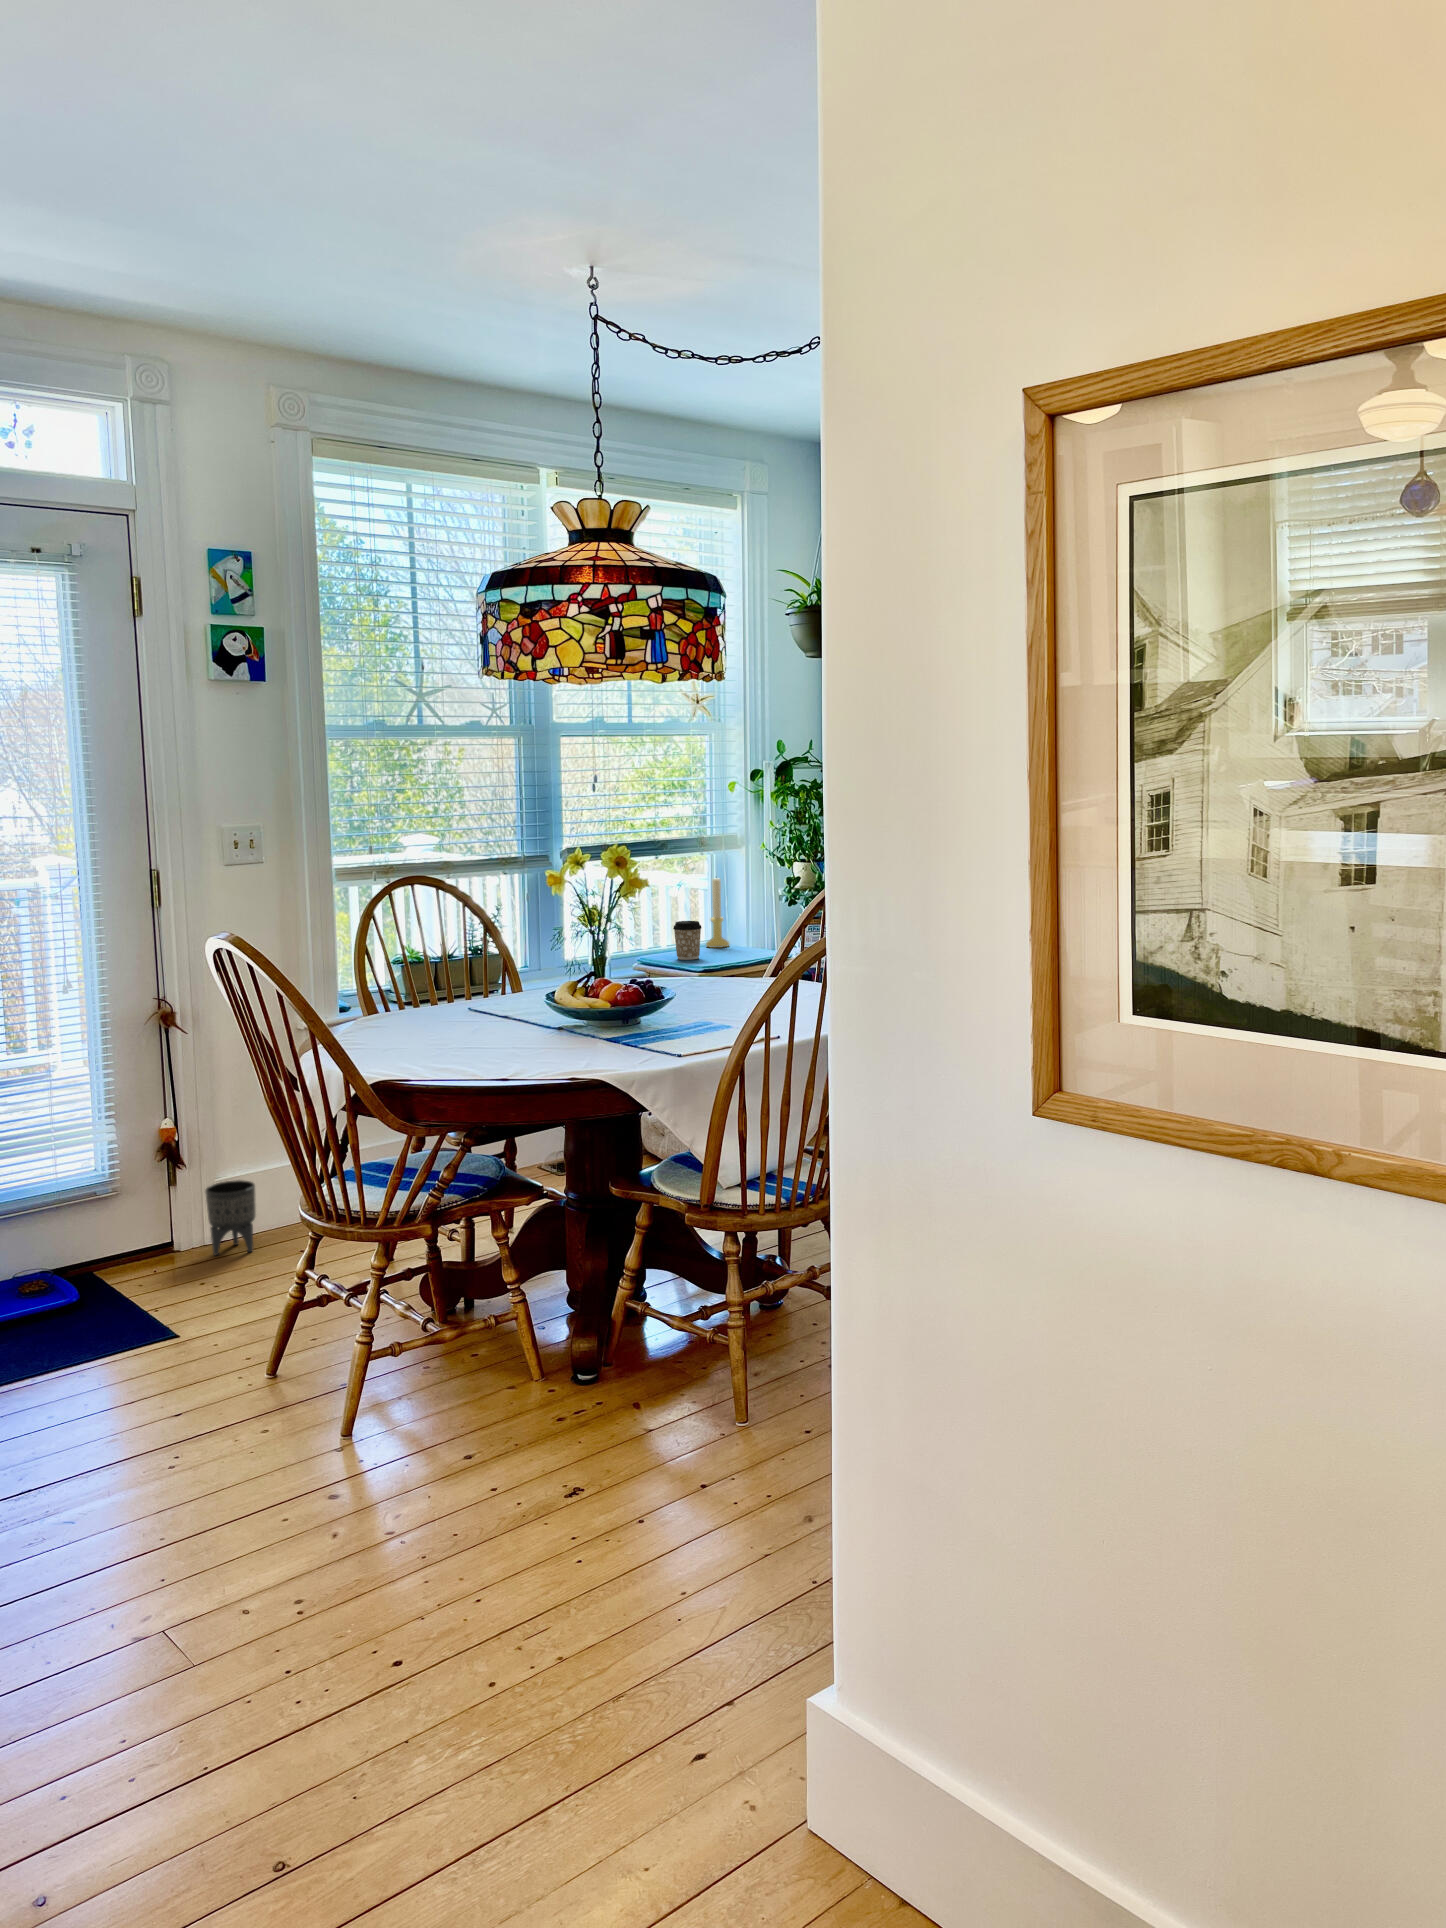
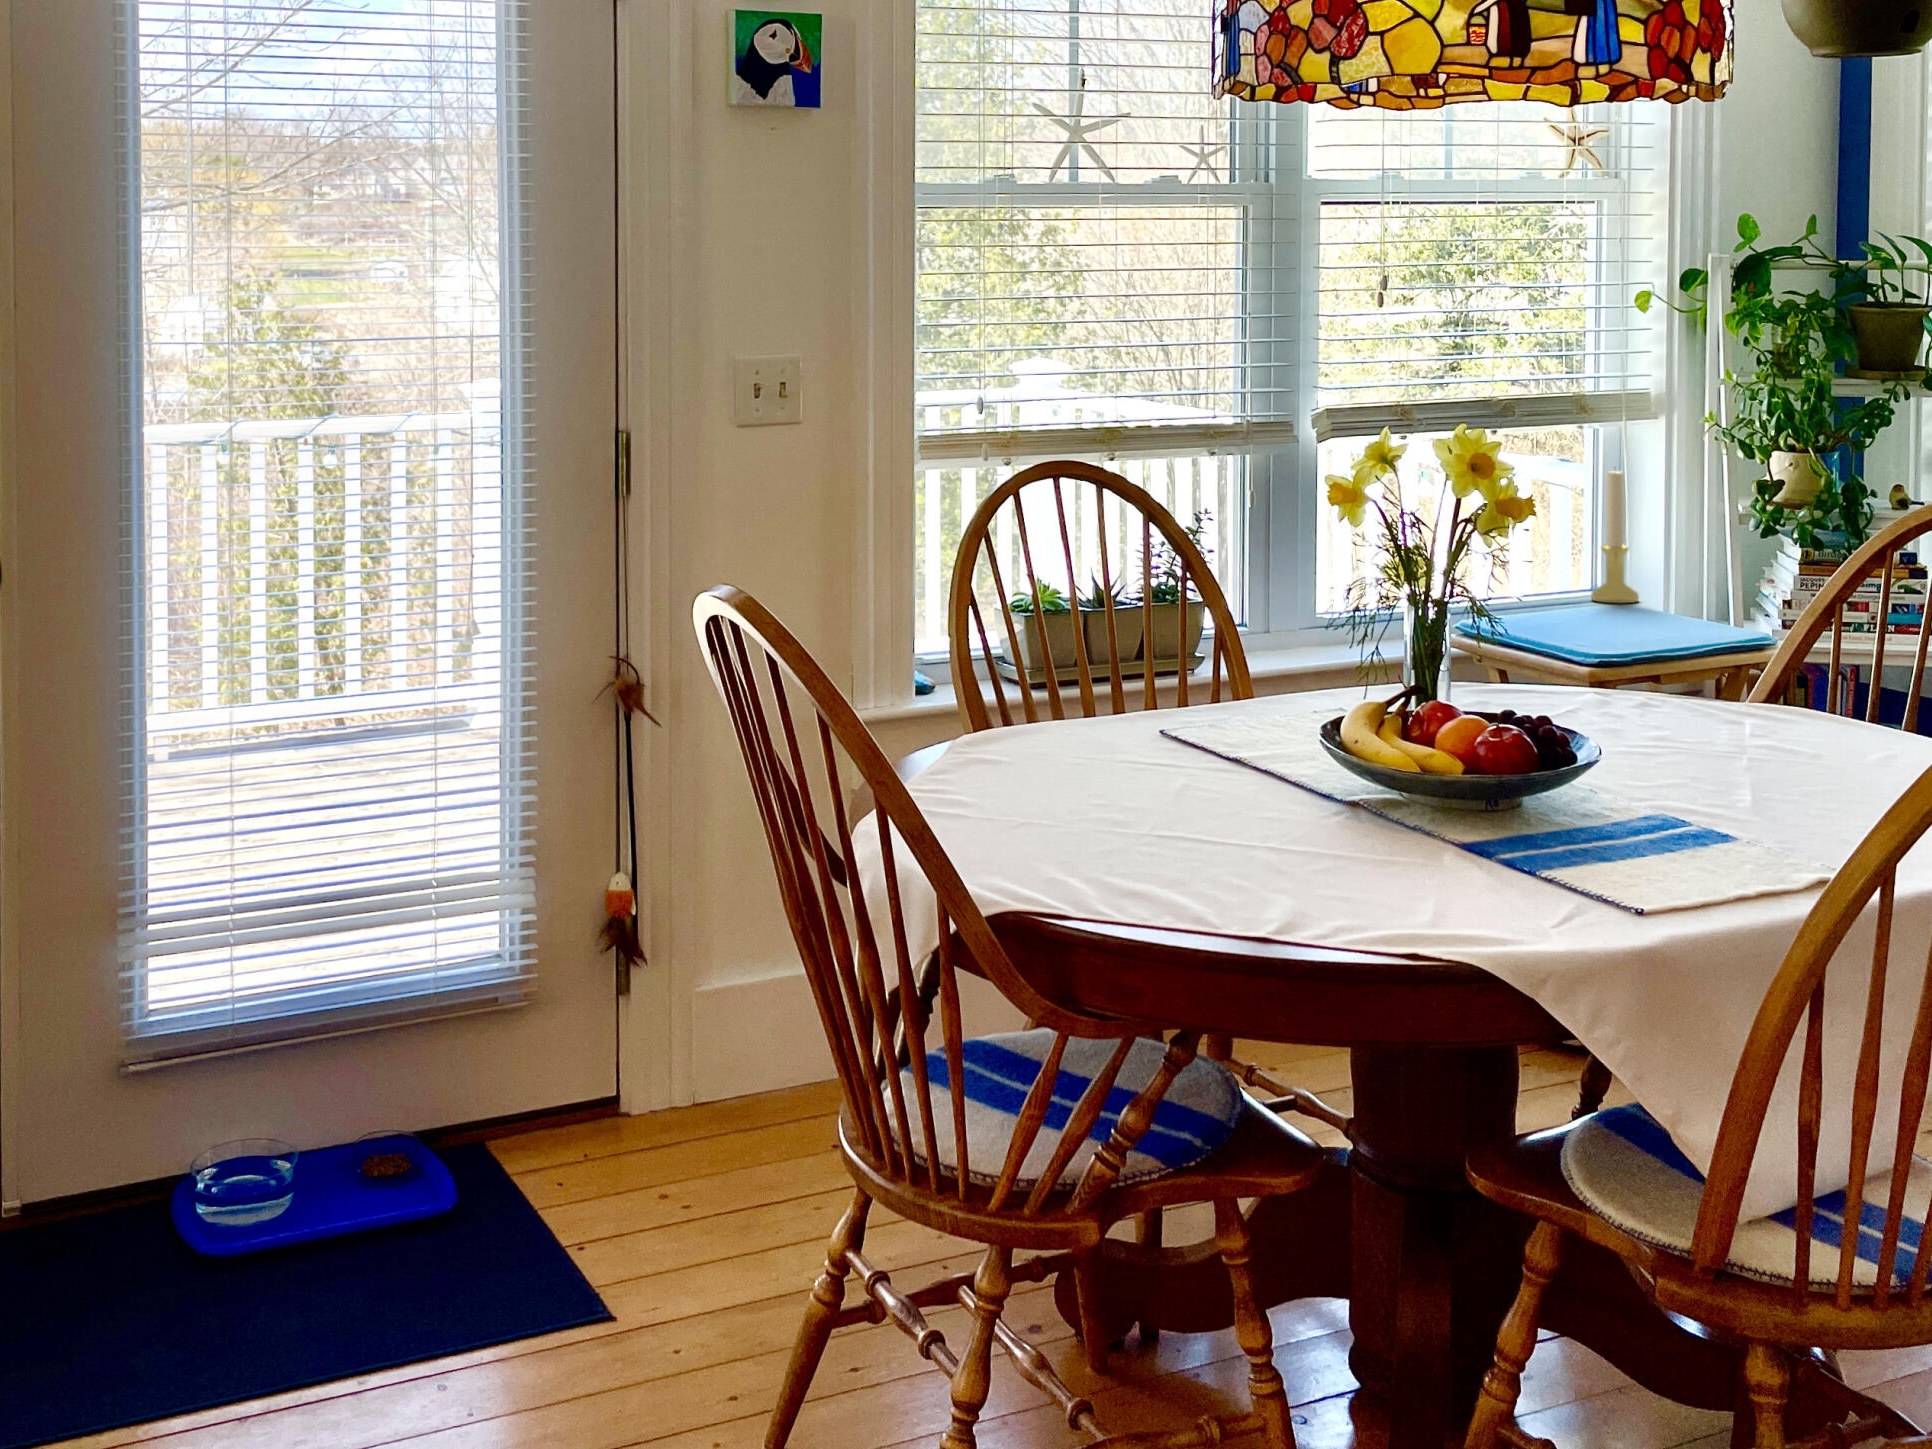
coffee cup: present [673,921,701,960] -> none [1537,554,1594,630]
planter: present [205,1180,256,1255] -> none [677,997,762,1134]

